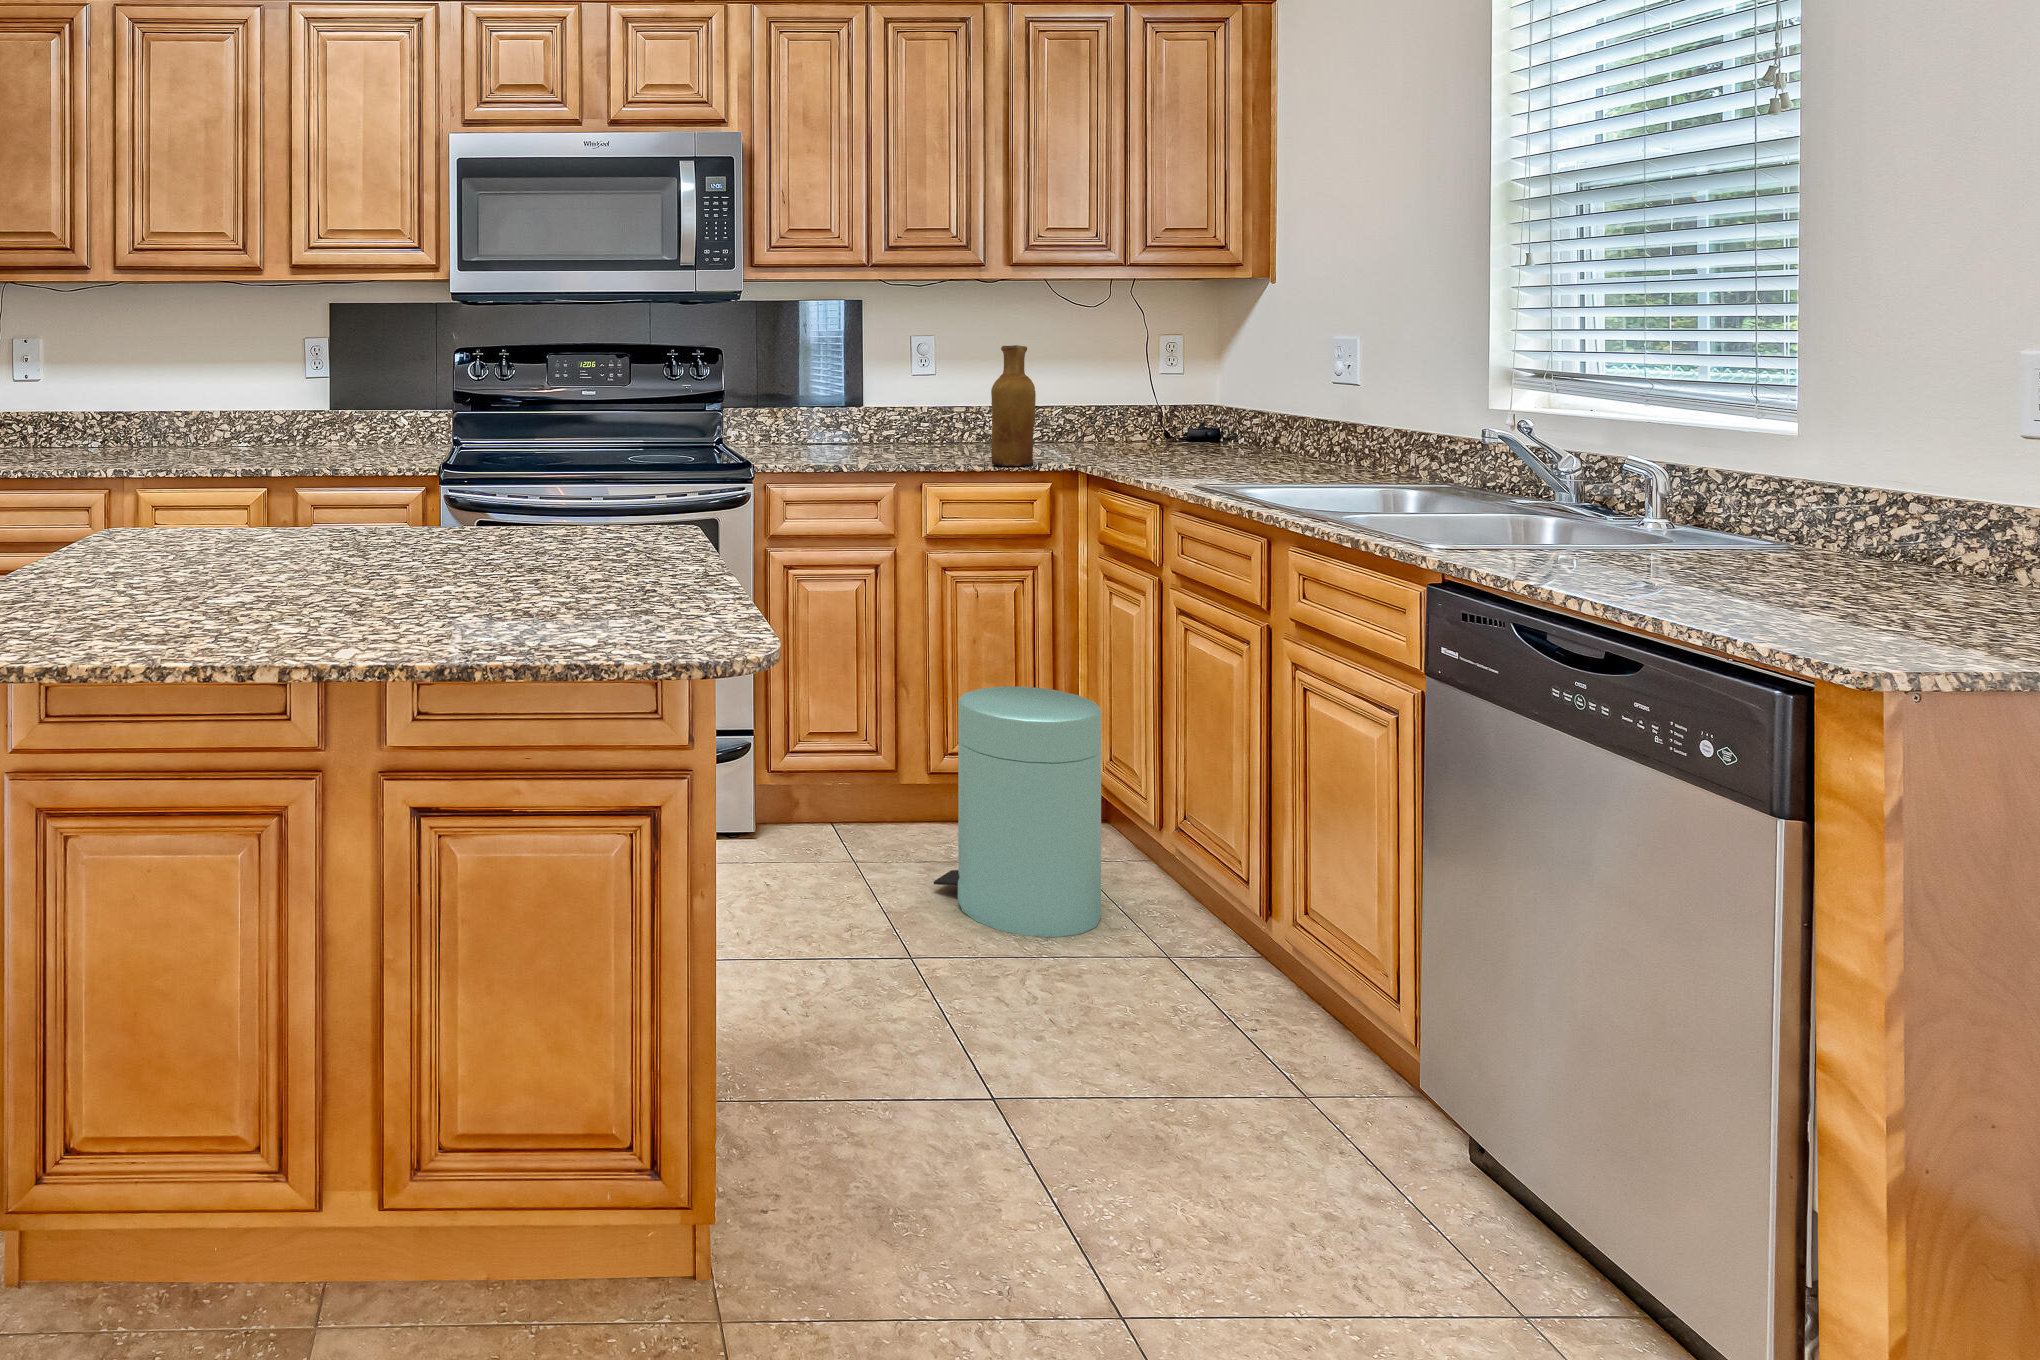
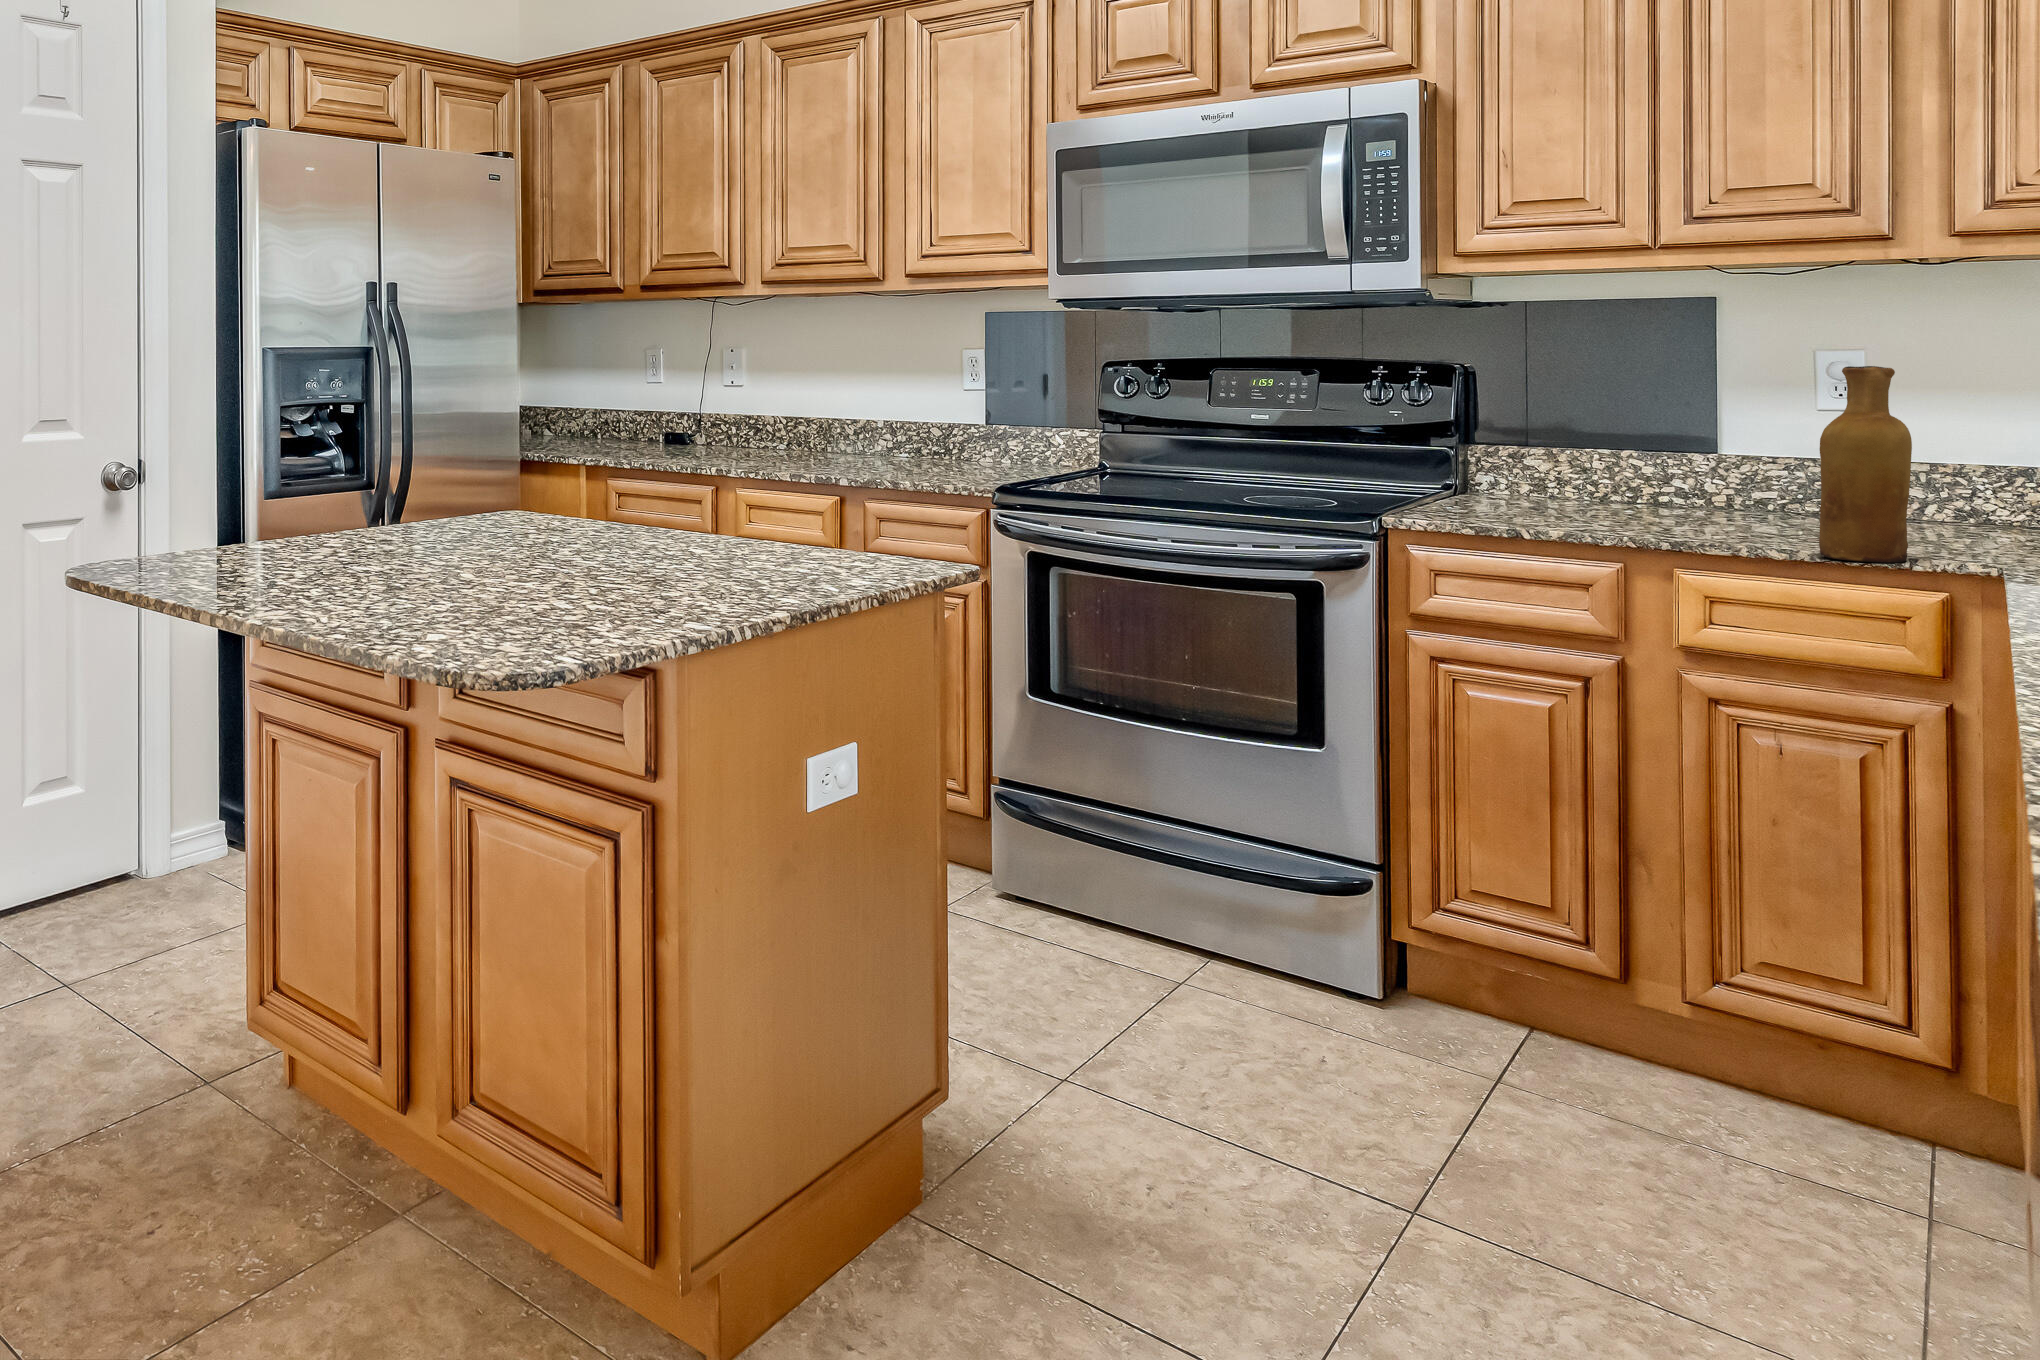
trash can: present [934,686,1101,937] -> none [1534,882,1807,1310]

